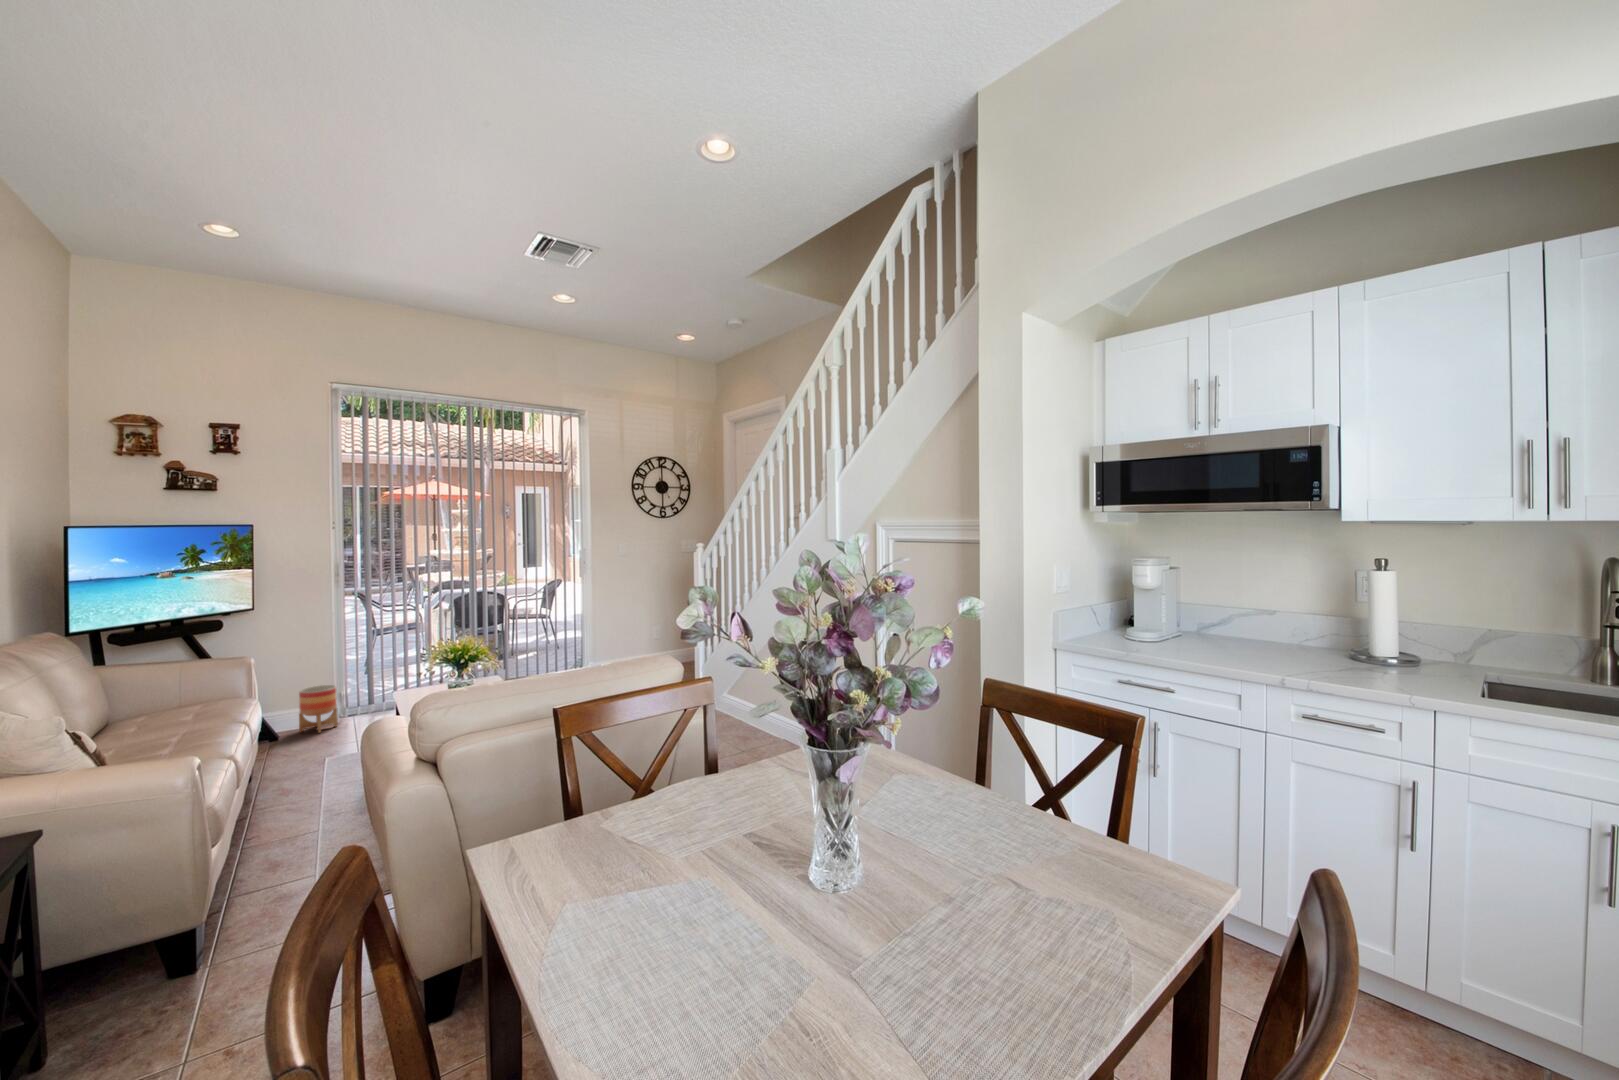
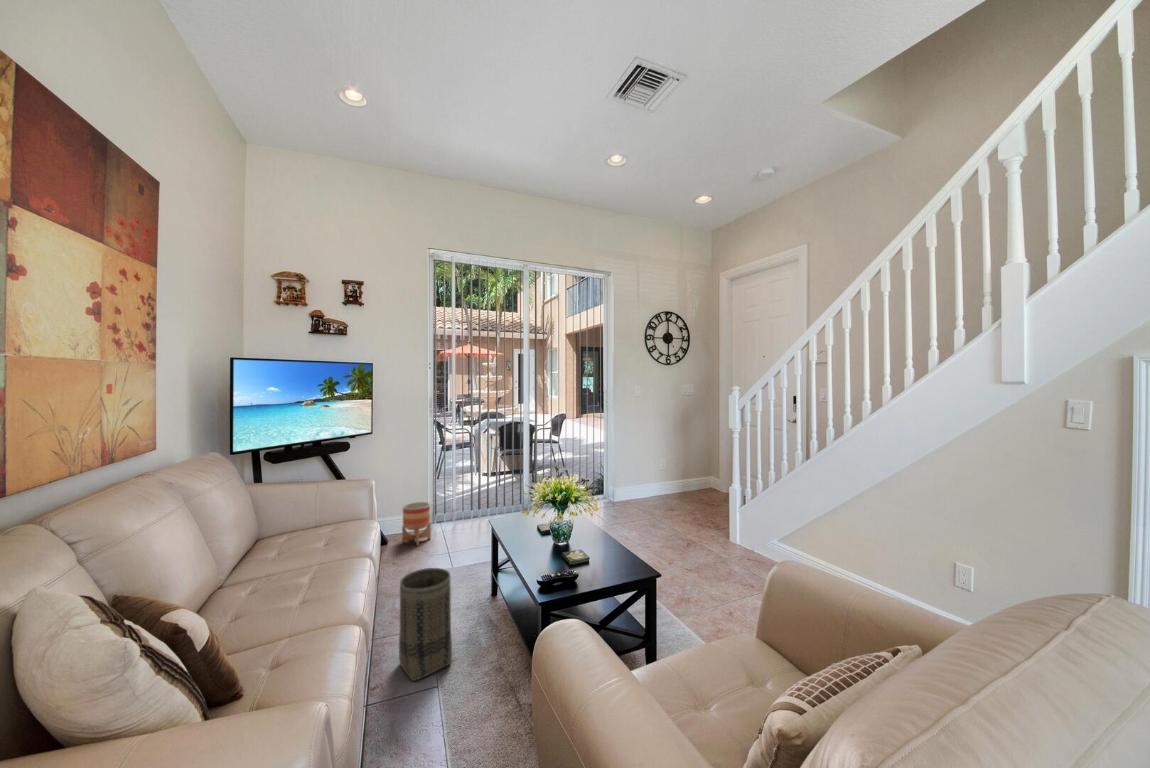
basket: none [278,730,334,822] -> present [399,568,452,681]

